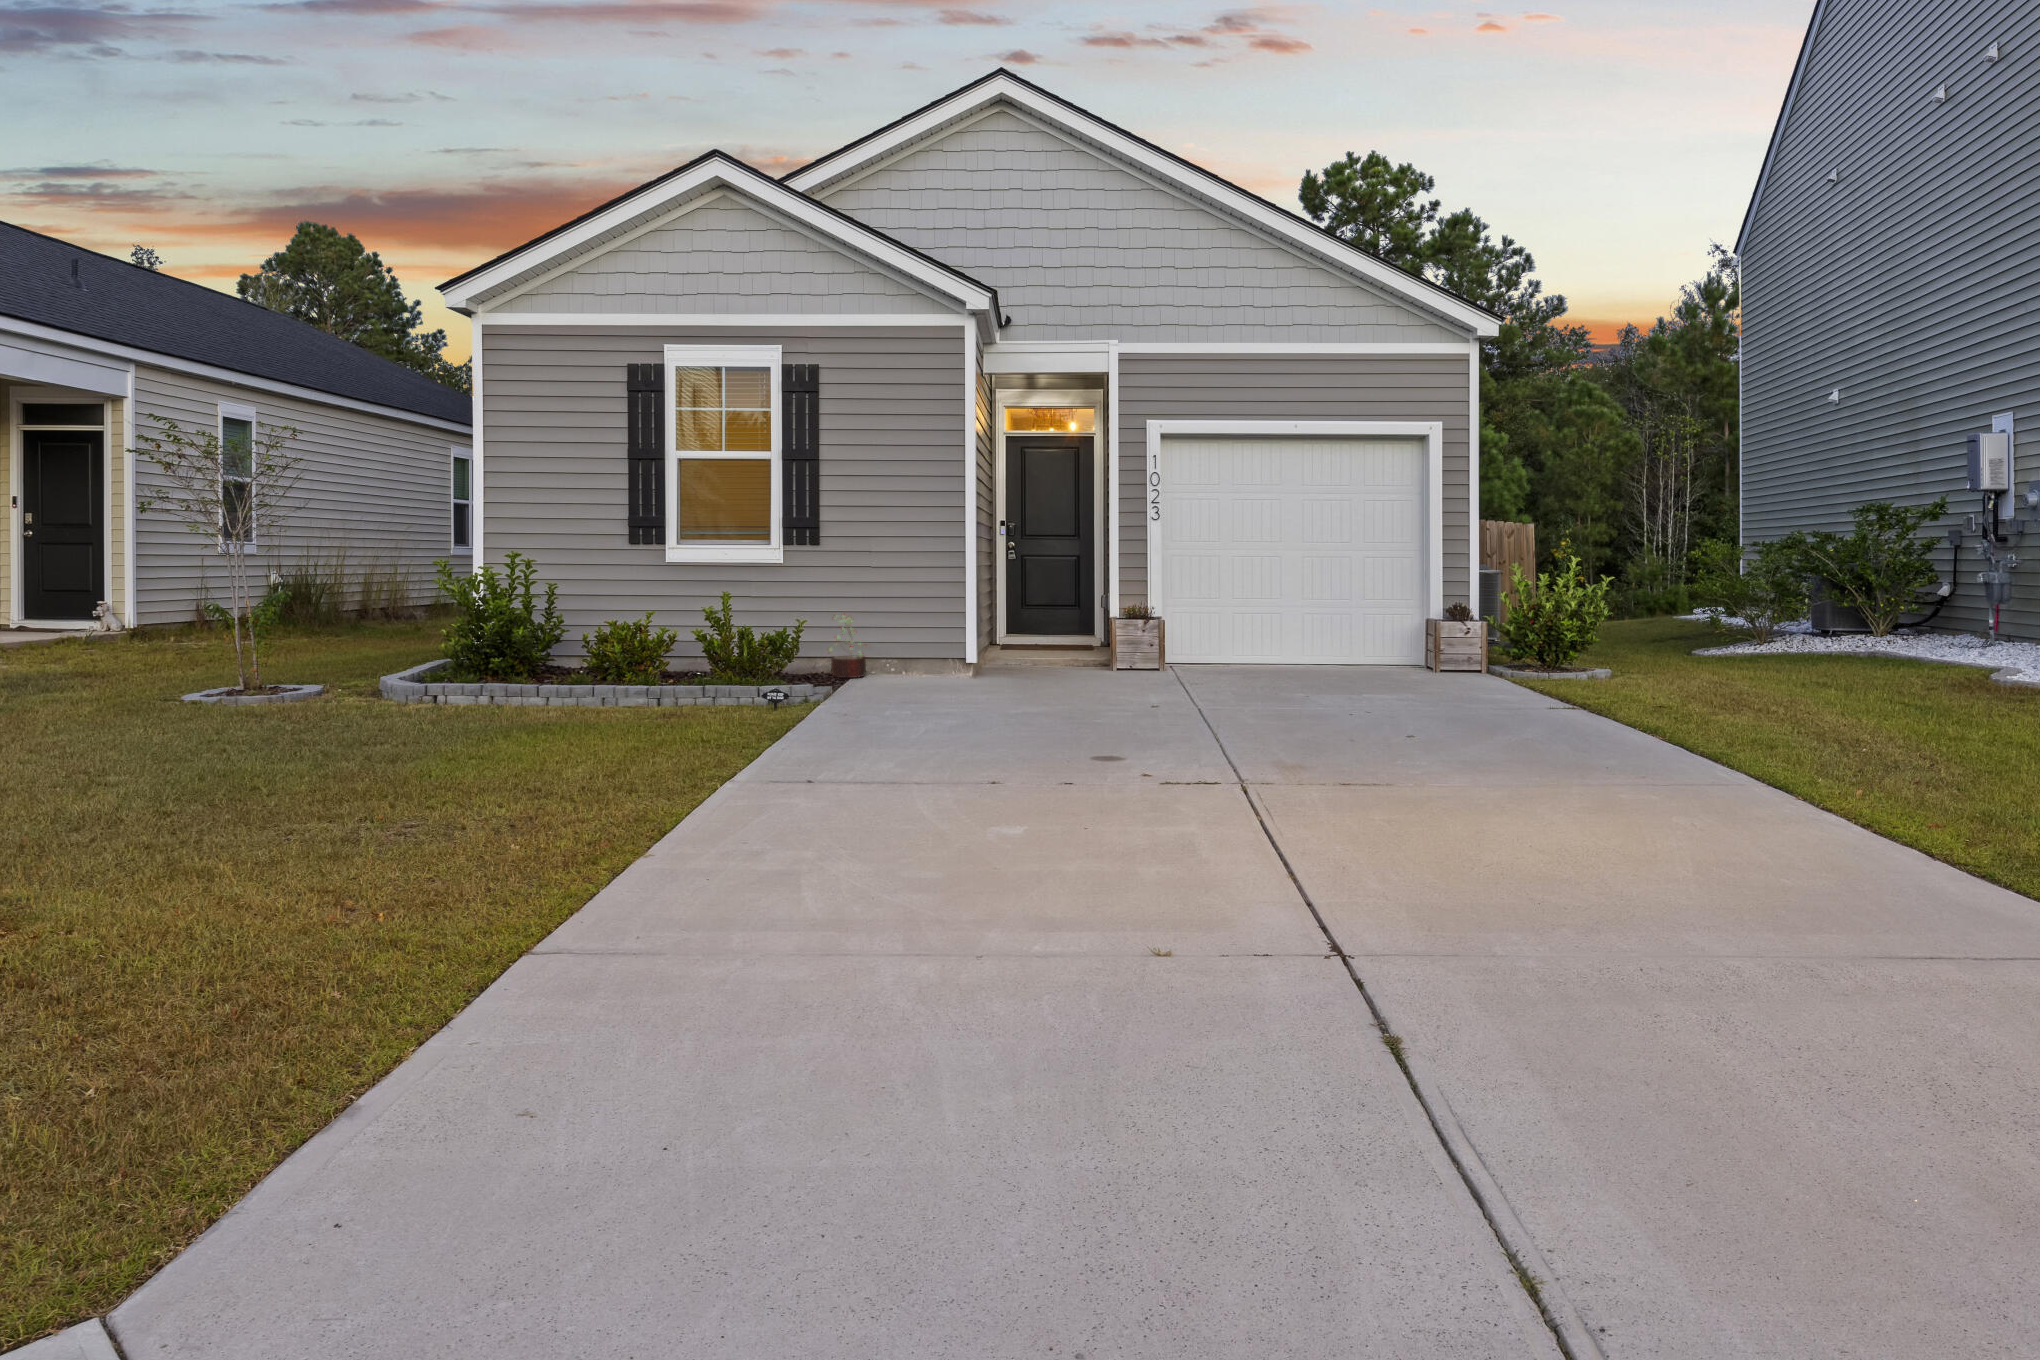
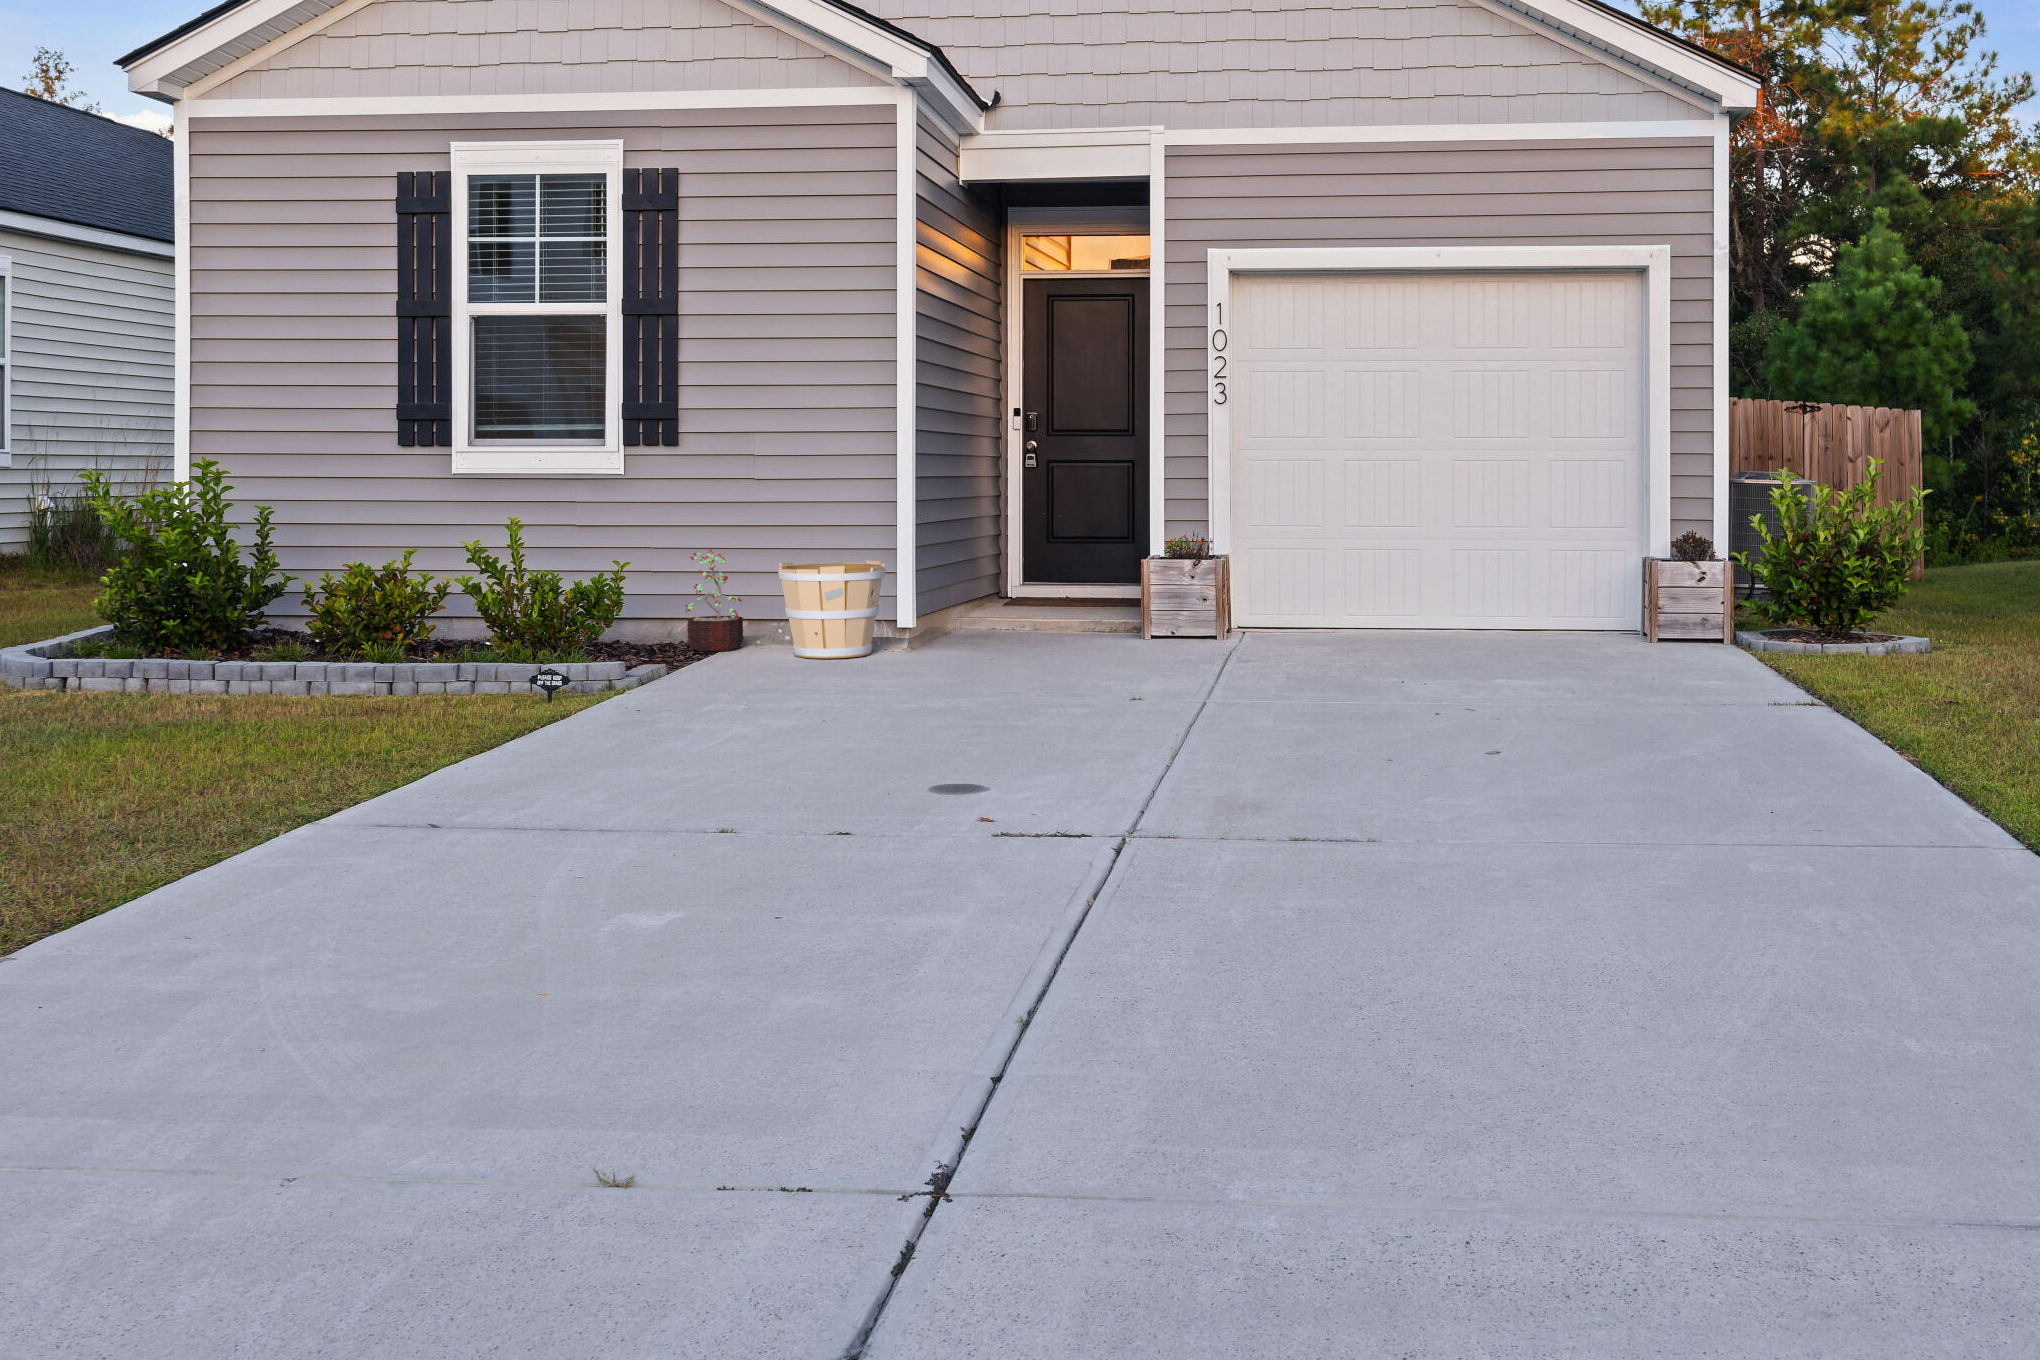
wooden bucket: none [892,620,962,682] -> present [778,560,886,658]

